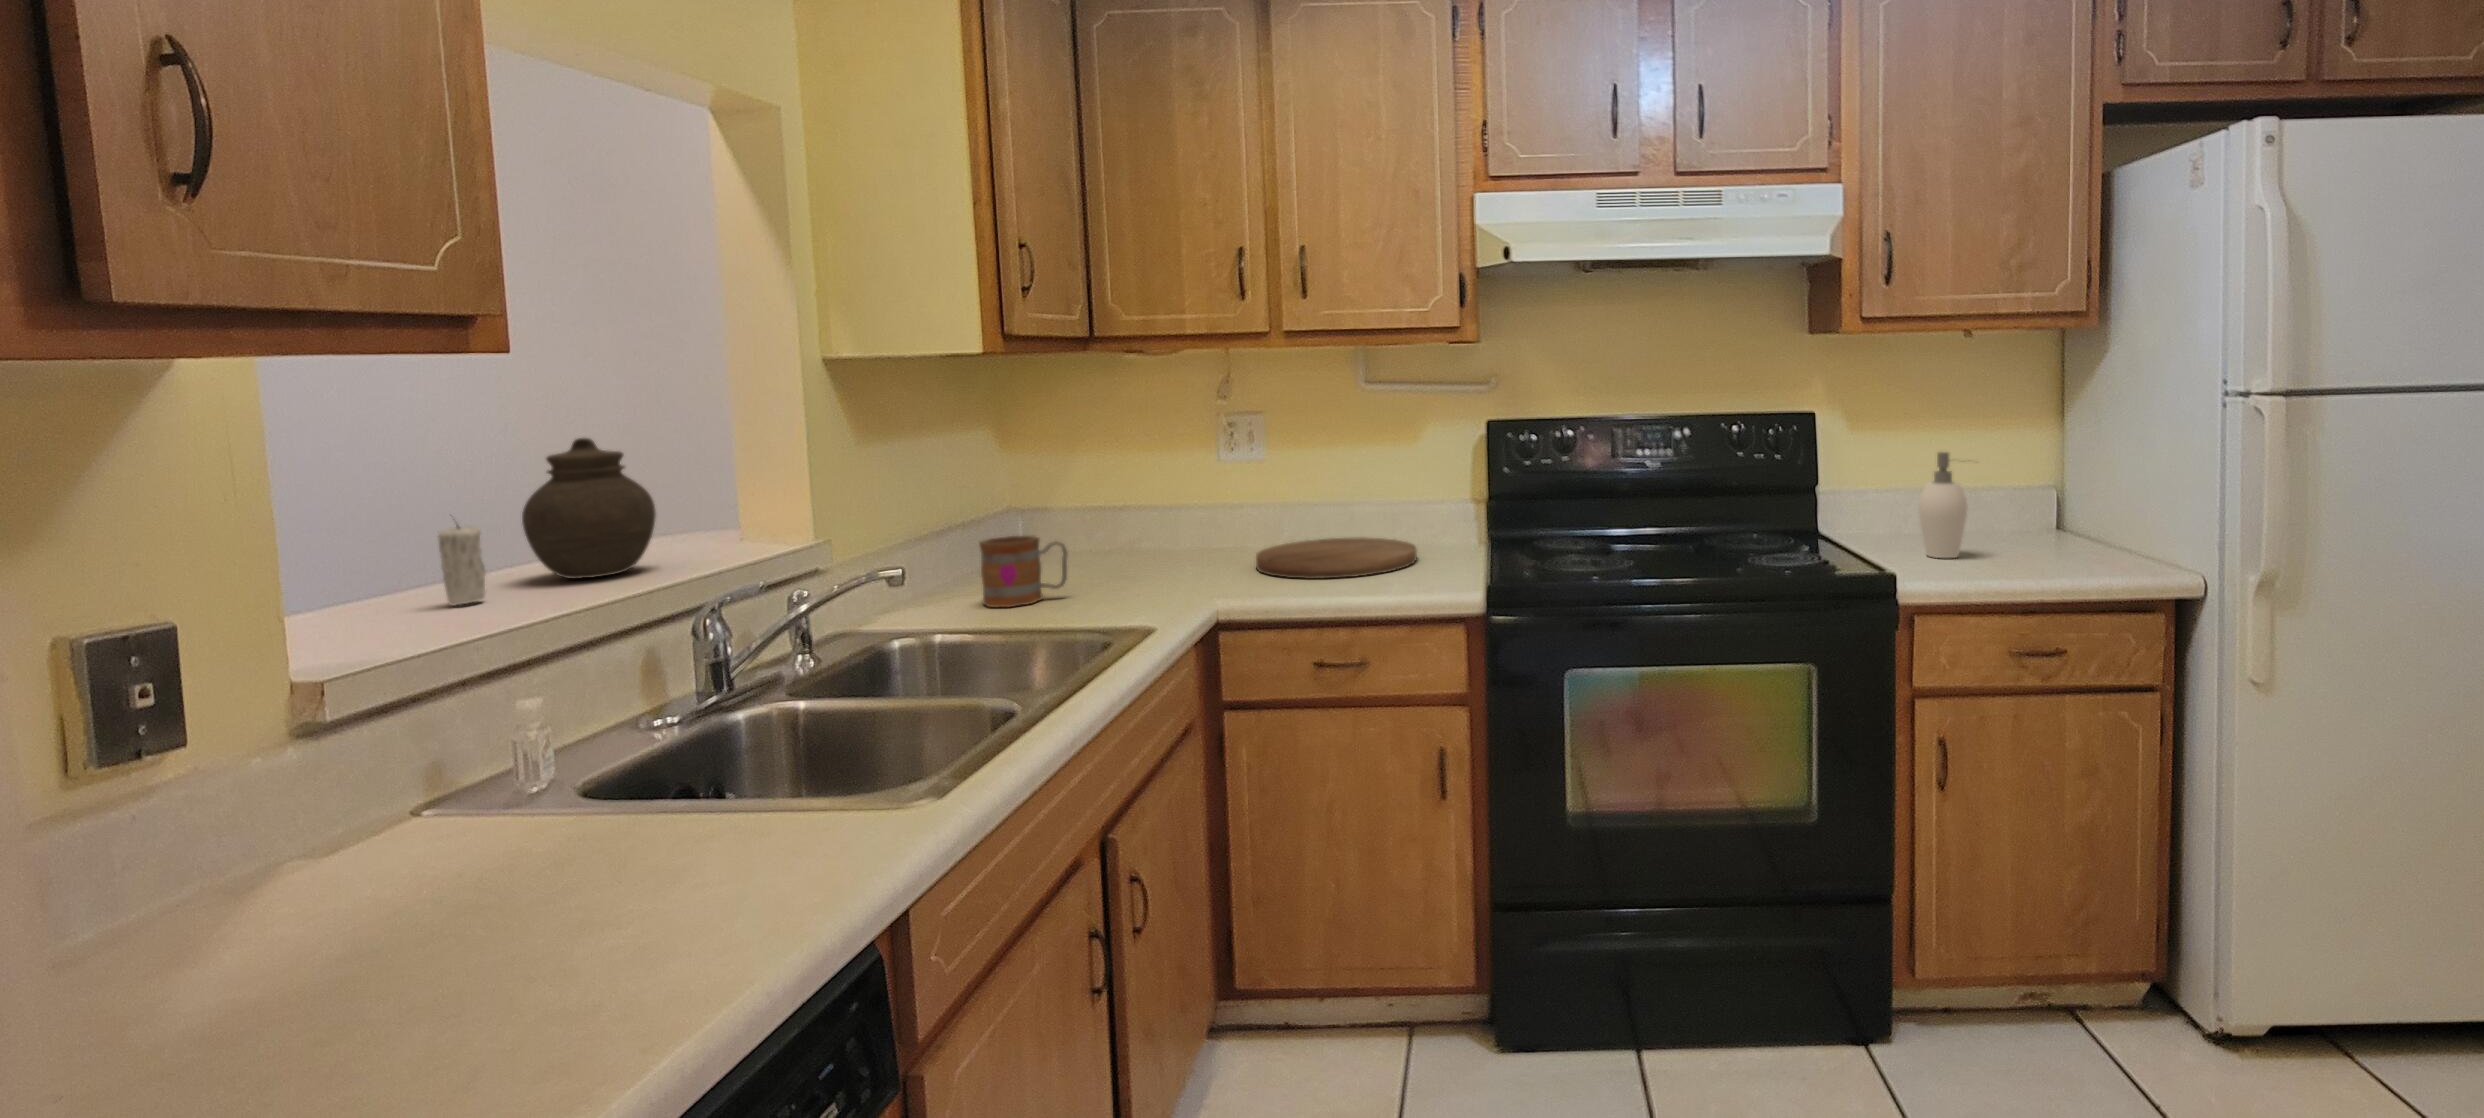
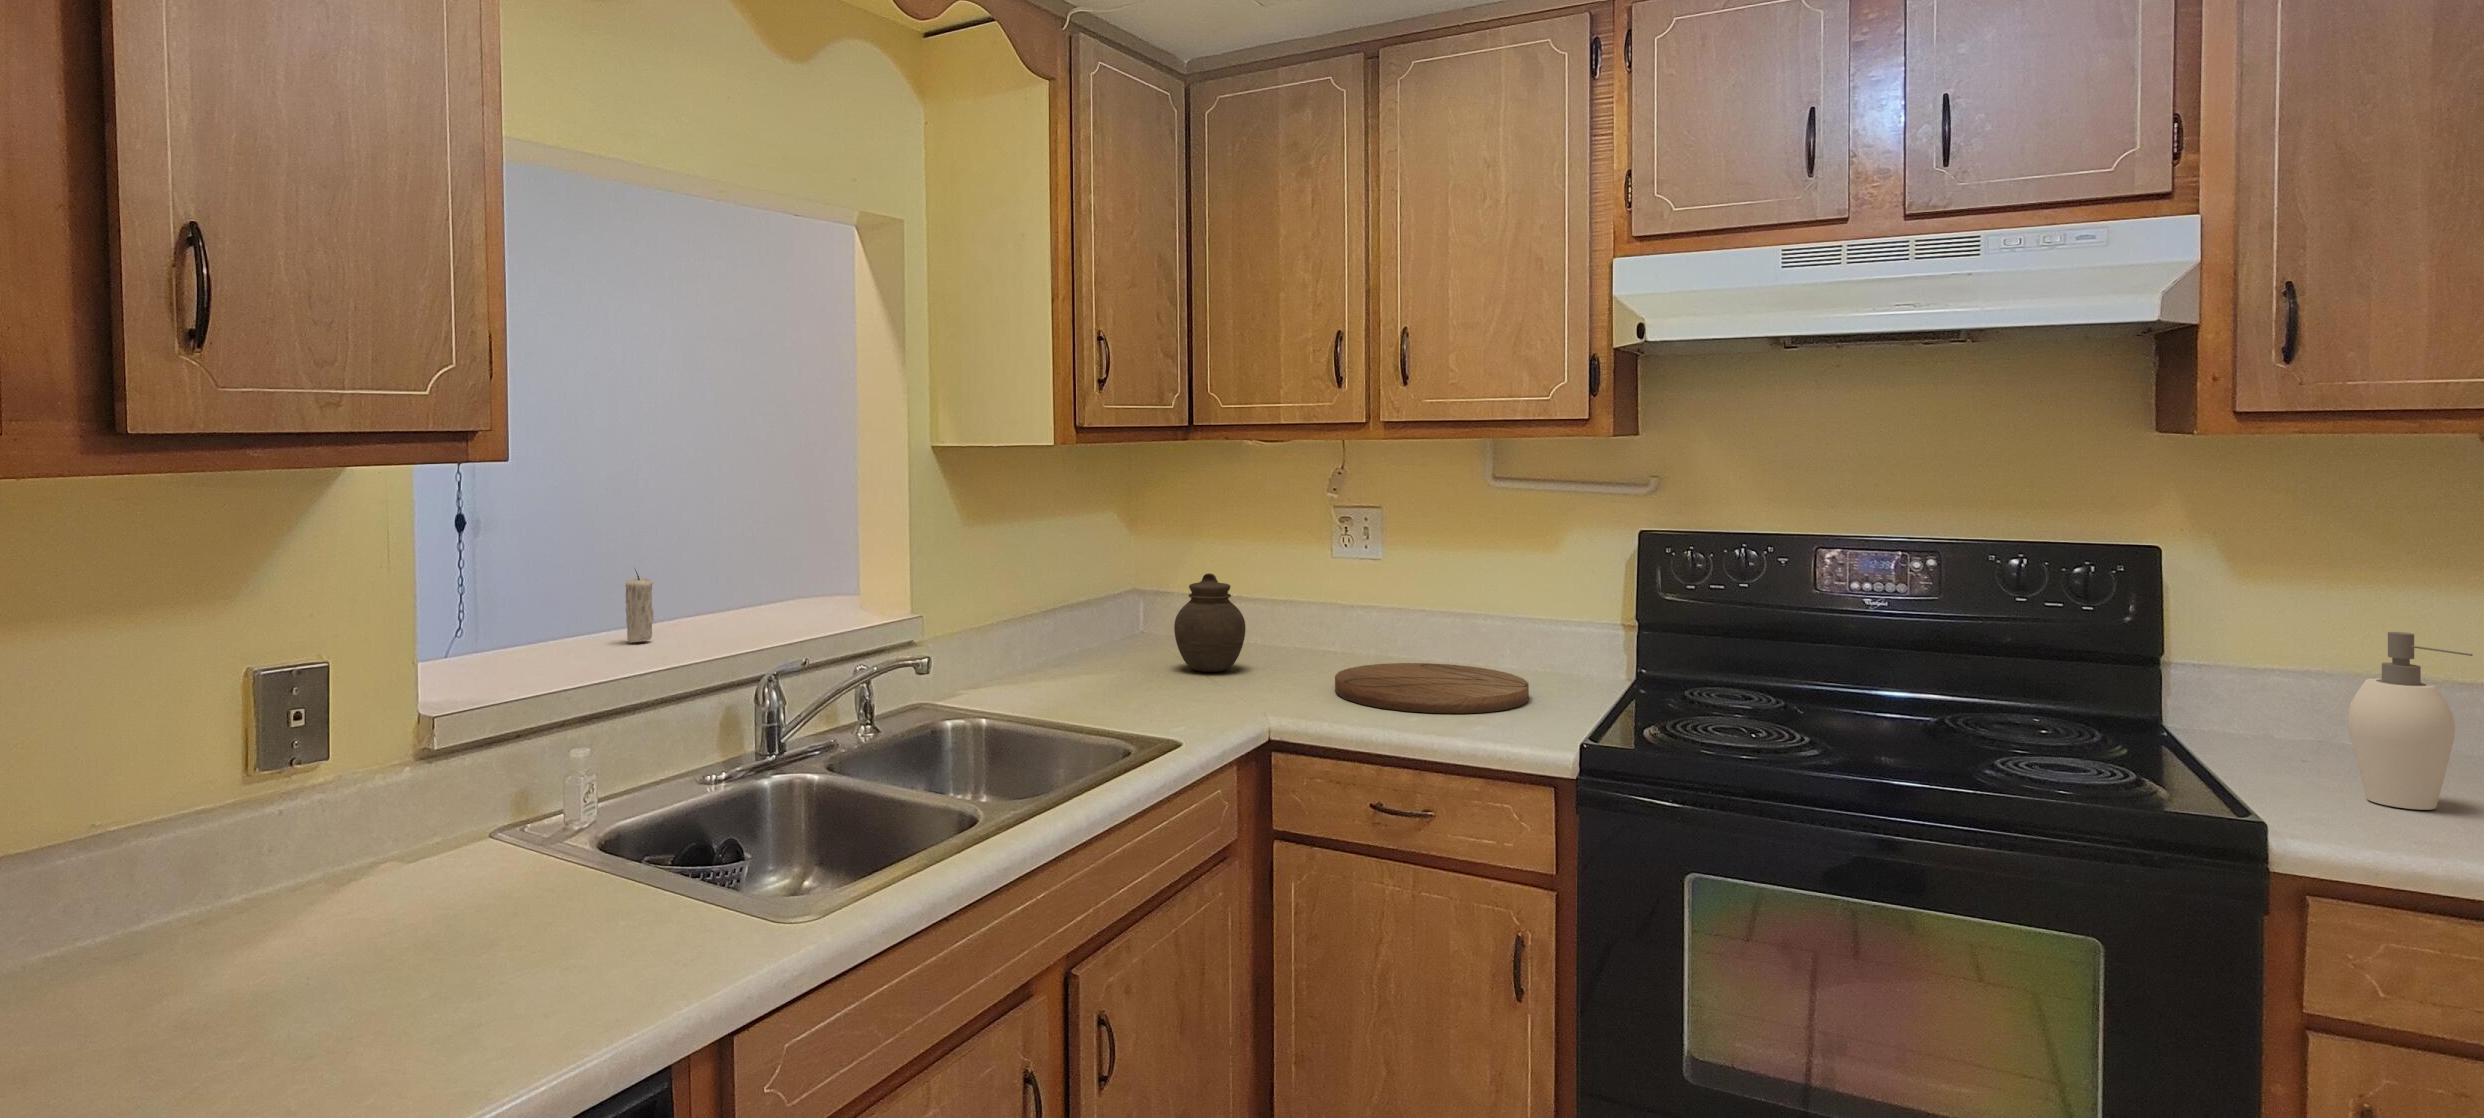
jar: present [522,438,656,579] -> present [1174,573,1246,672]
mug: present [980,536,1068,607] -> none [1051,626,1132,699]

